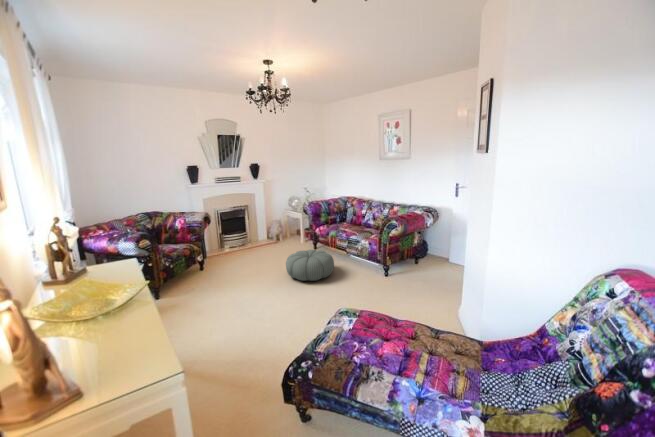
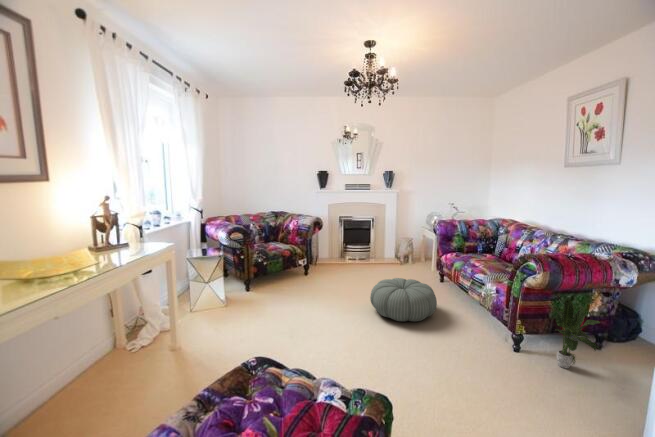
potted plant: none [401,239,427,277] -> present [549,300,600,368]

